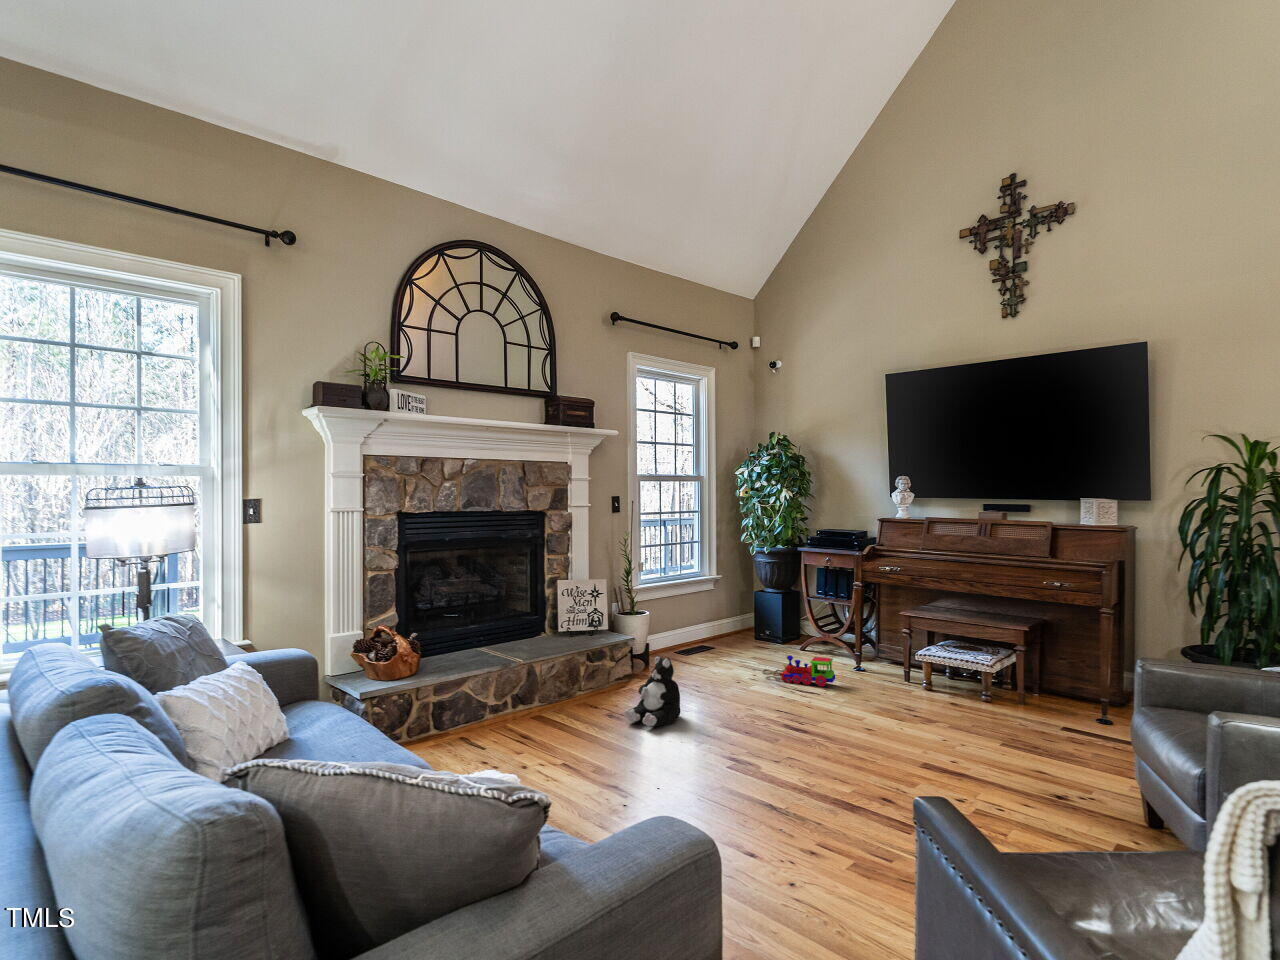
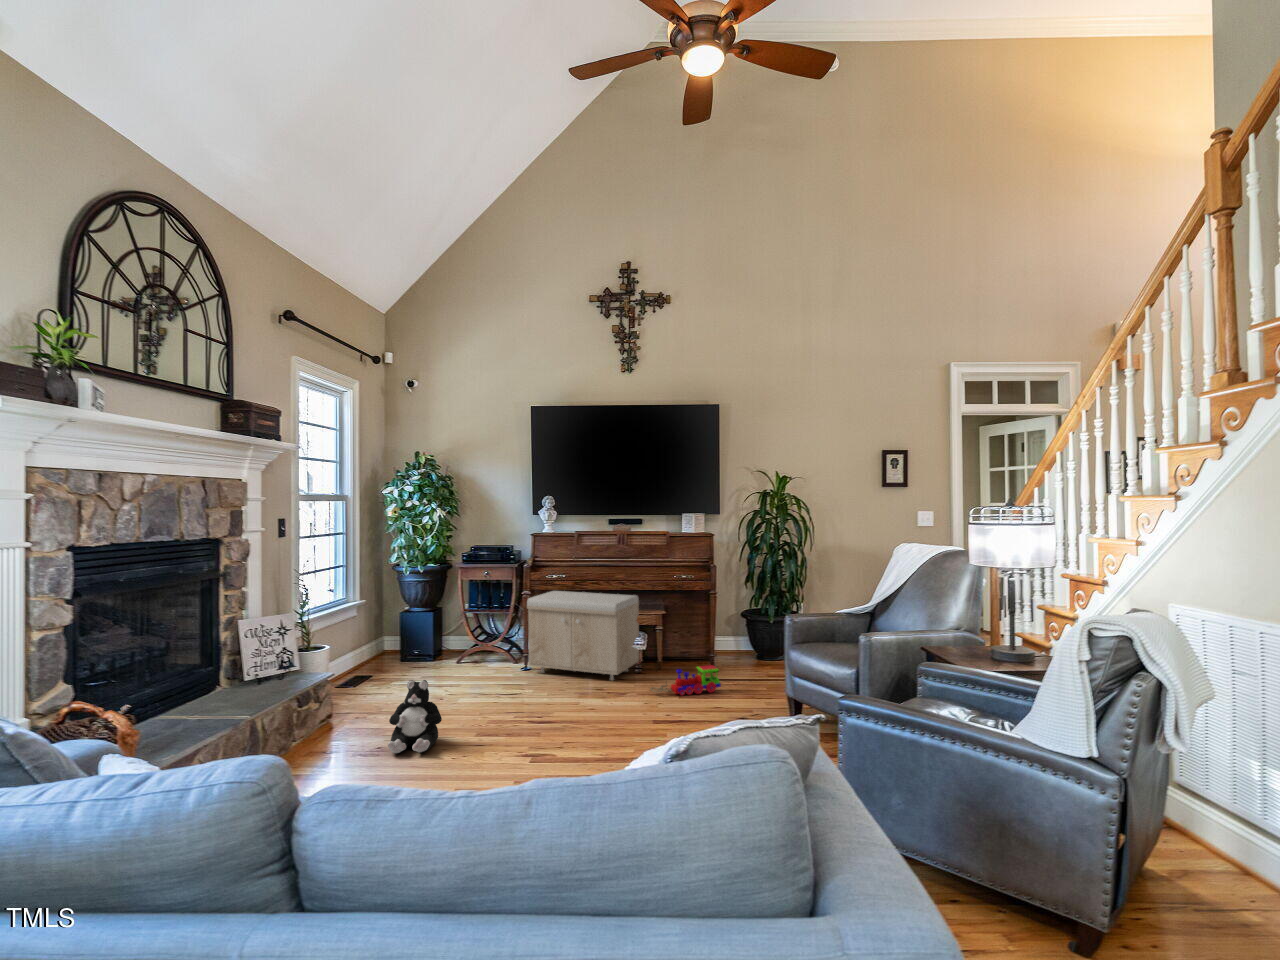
storage bench: none [855,587,996,704] -> present [527,591,639,680]
toy train: present [762,655,835,686] -> present [650,665,721,696]

